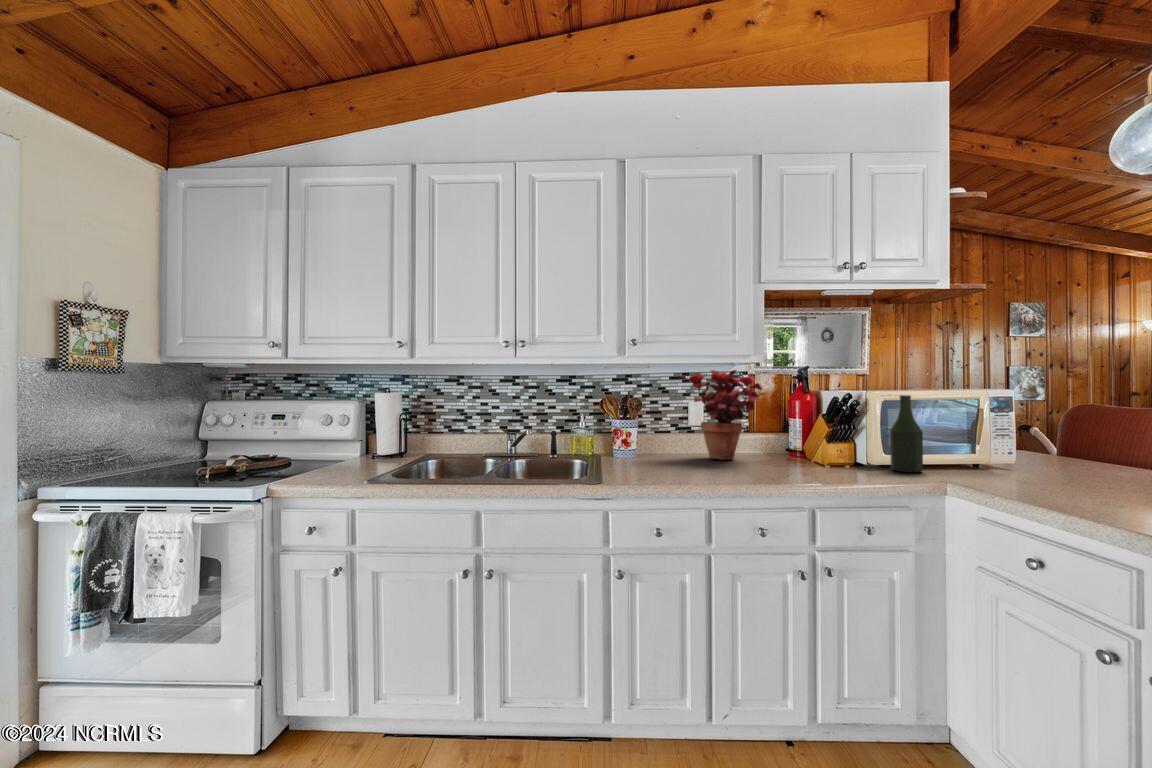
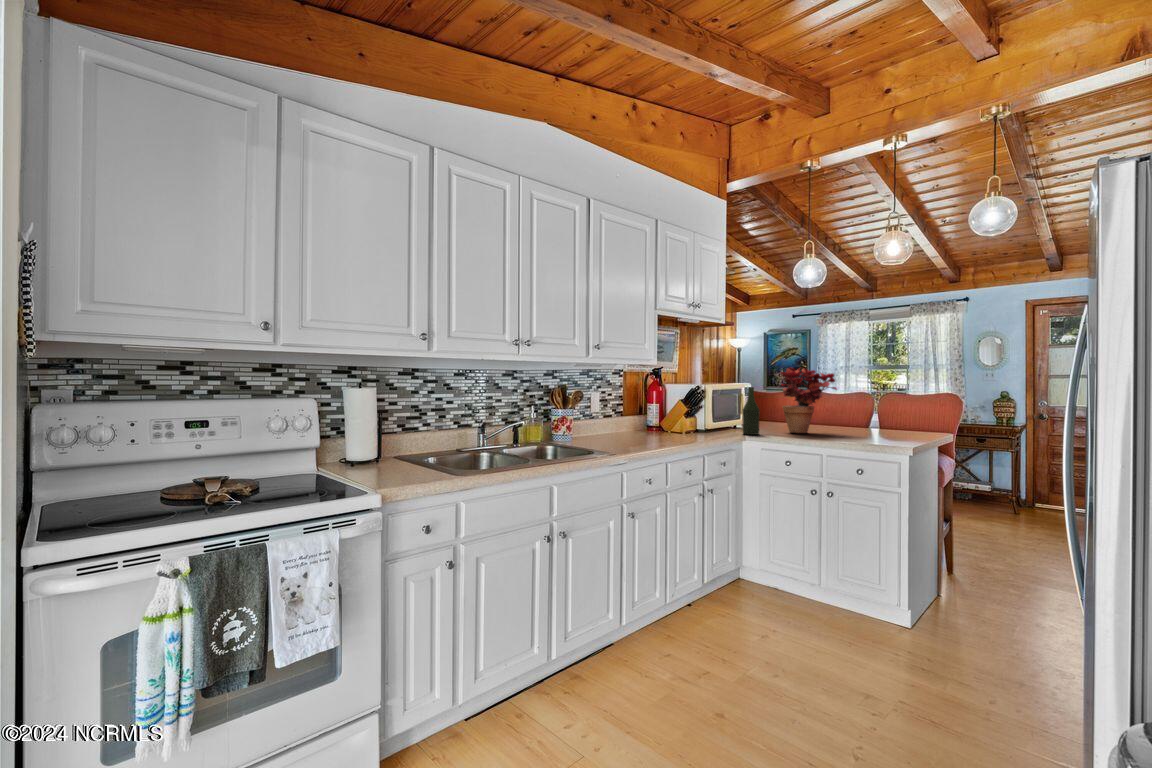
potted plant: present [682,370,765,460] -> present [780,367,837,433]

